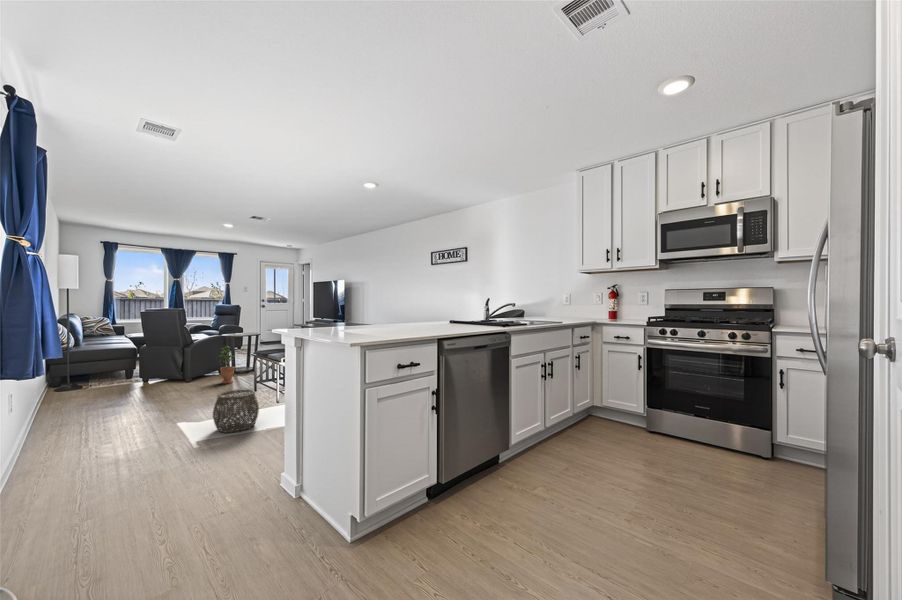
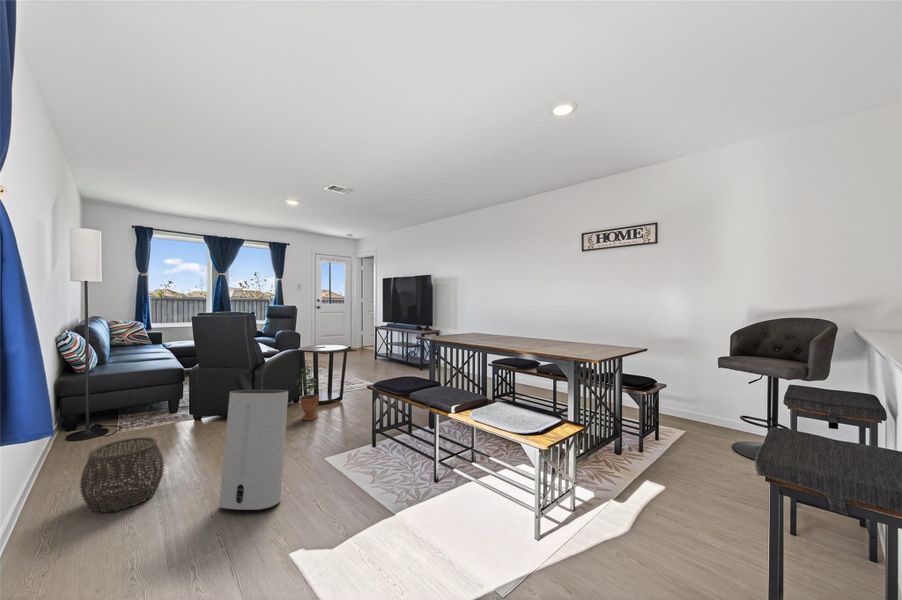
air purifier: none [149,352,193,416] -> present [219,390,288,510]
woven basket: present [213,390,259,433] -> present [80,437,164,513]

